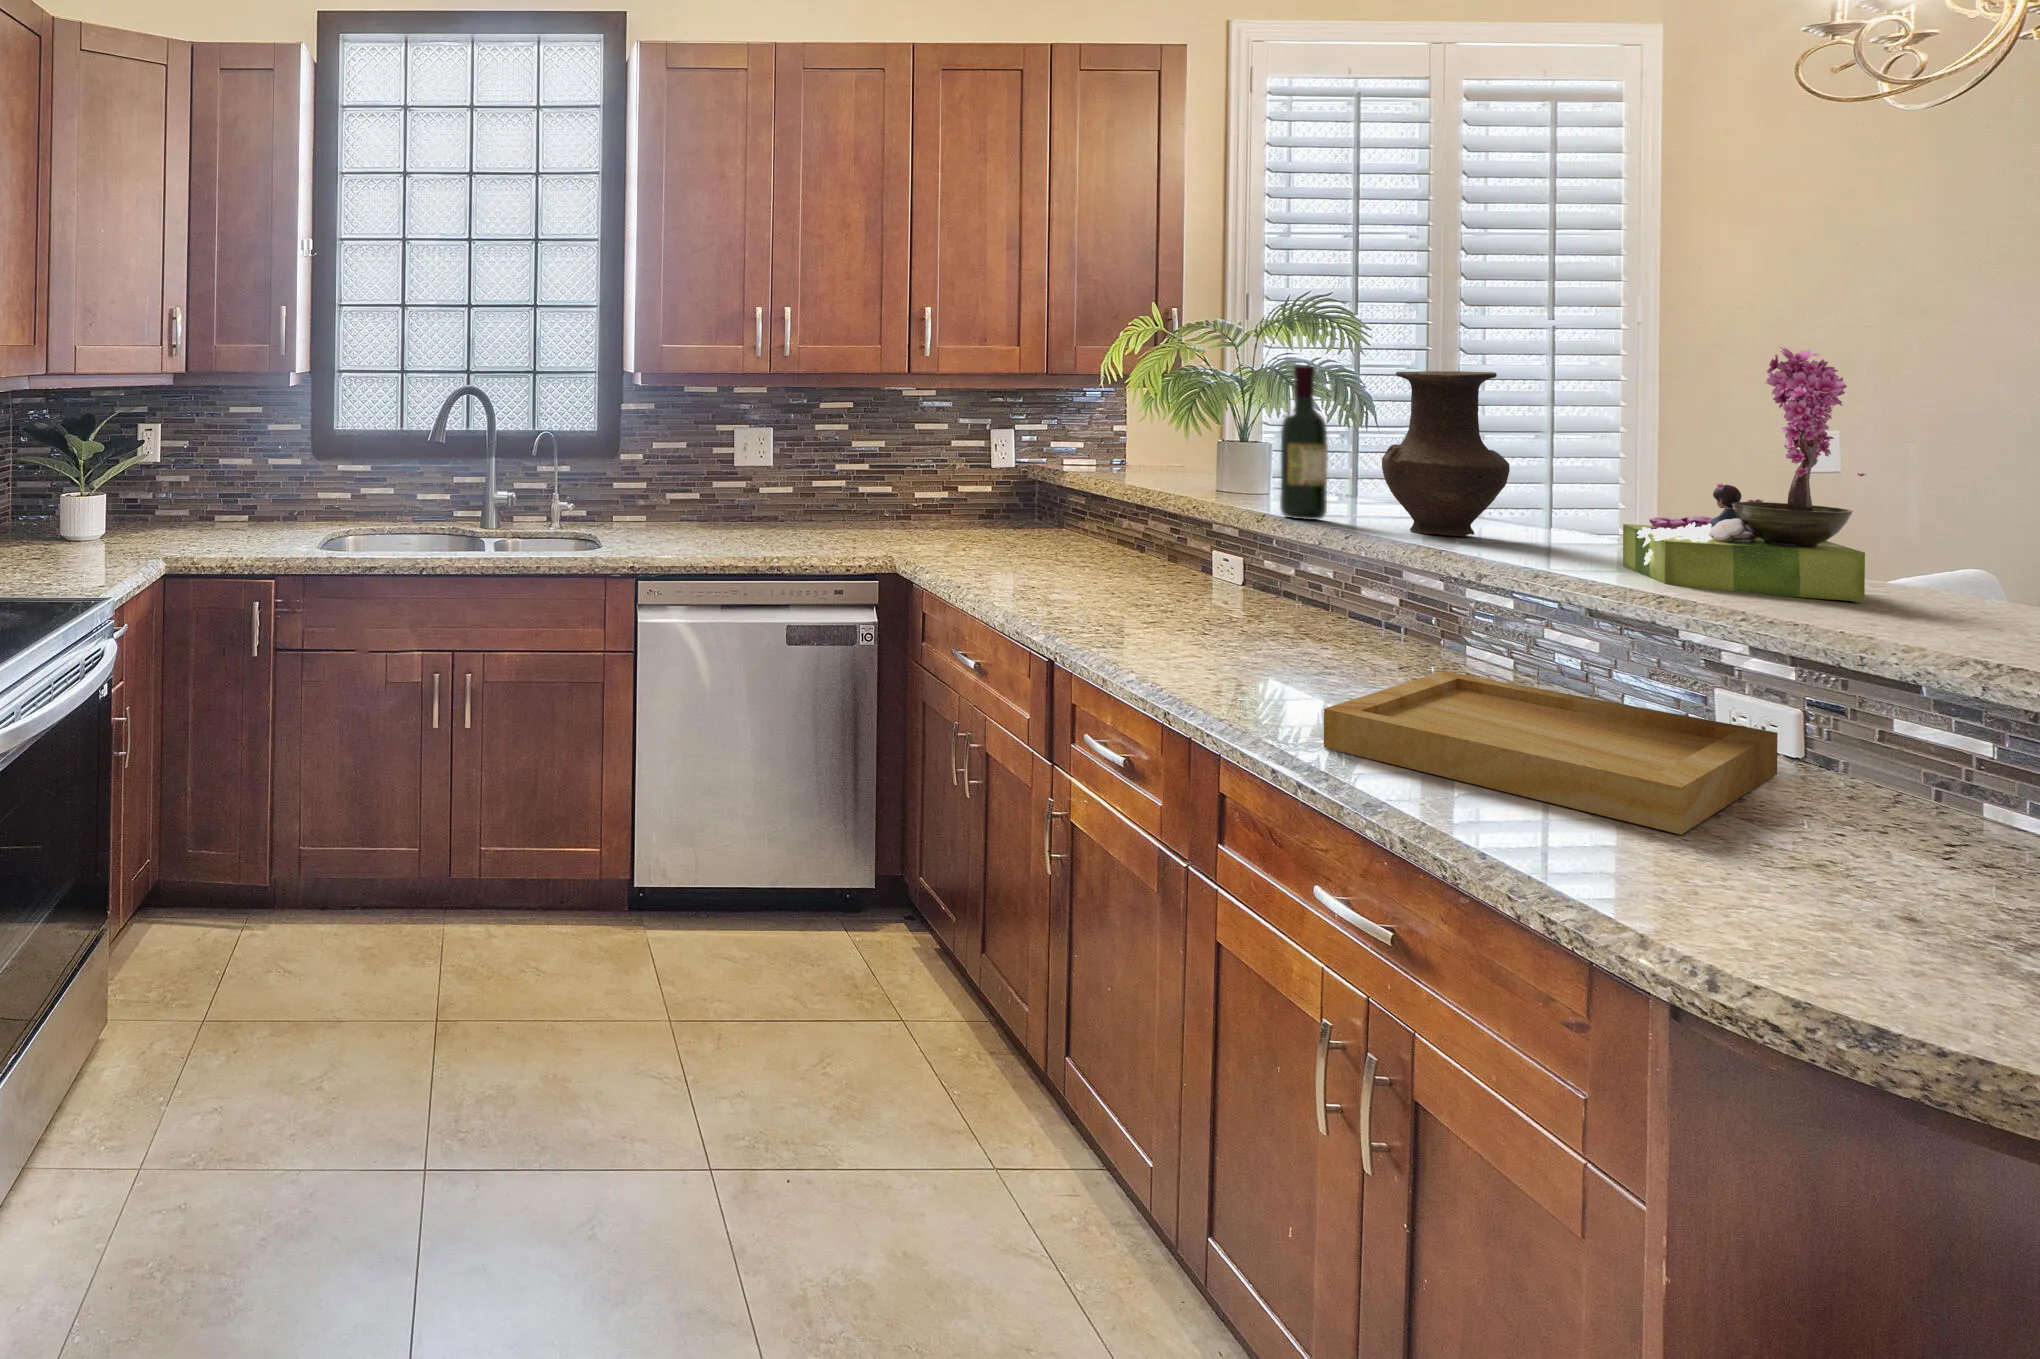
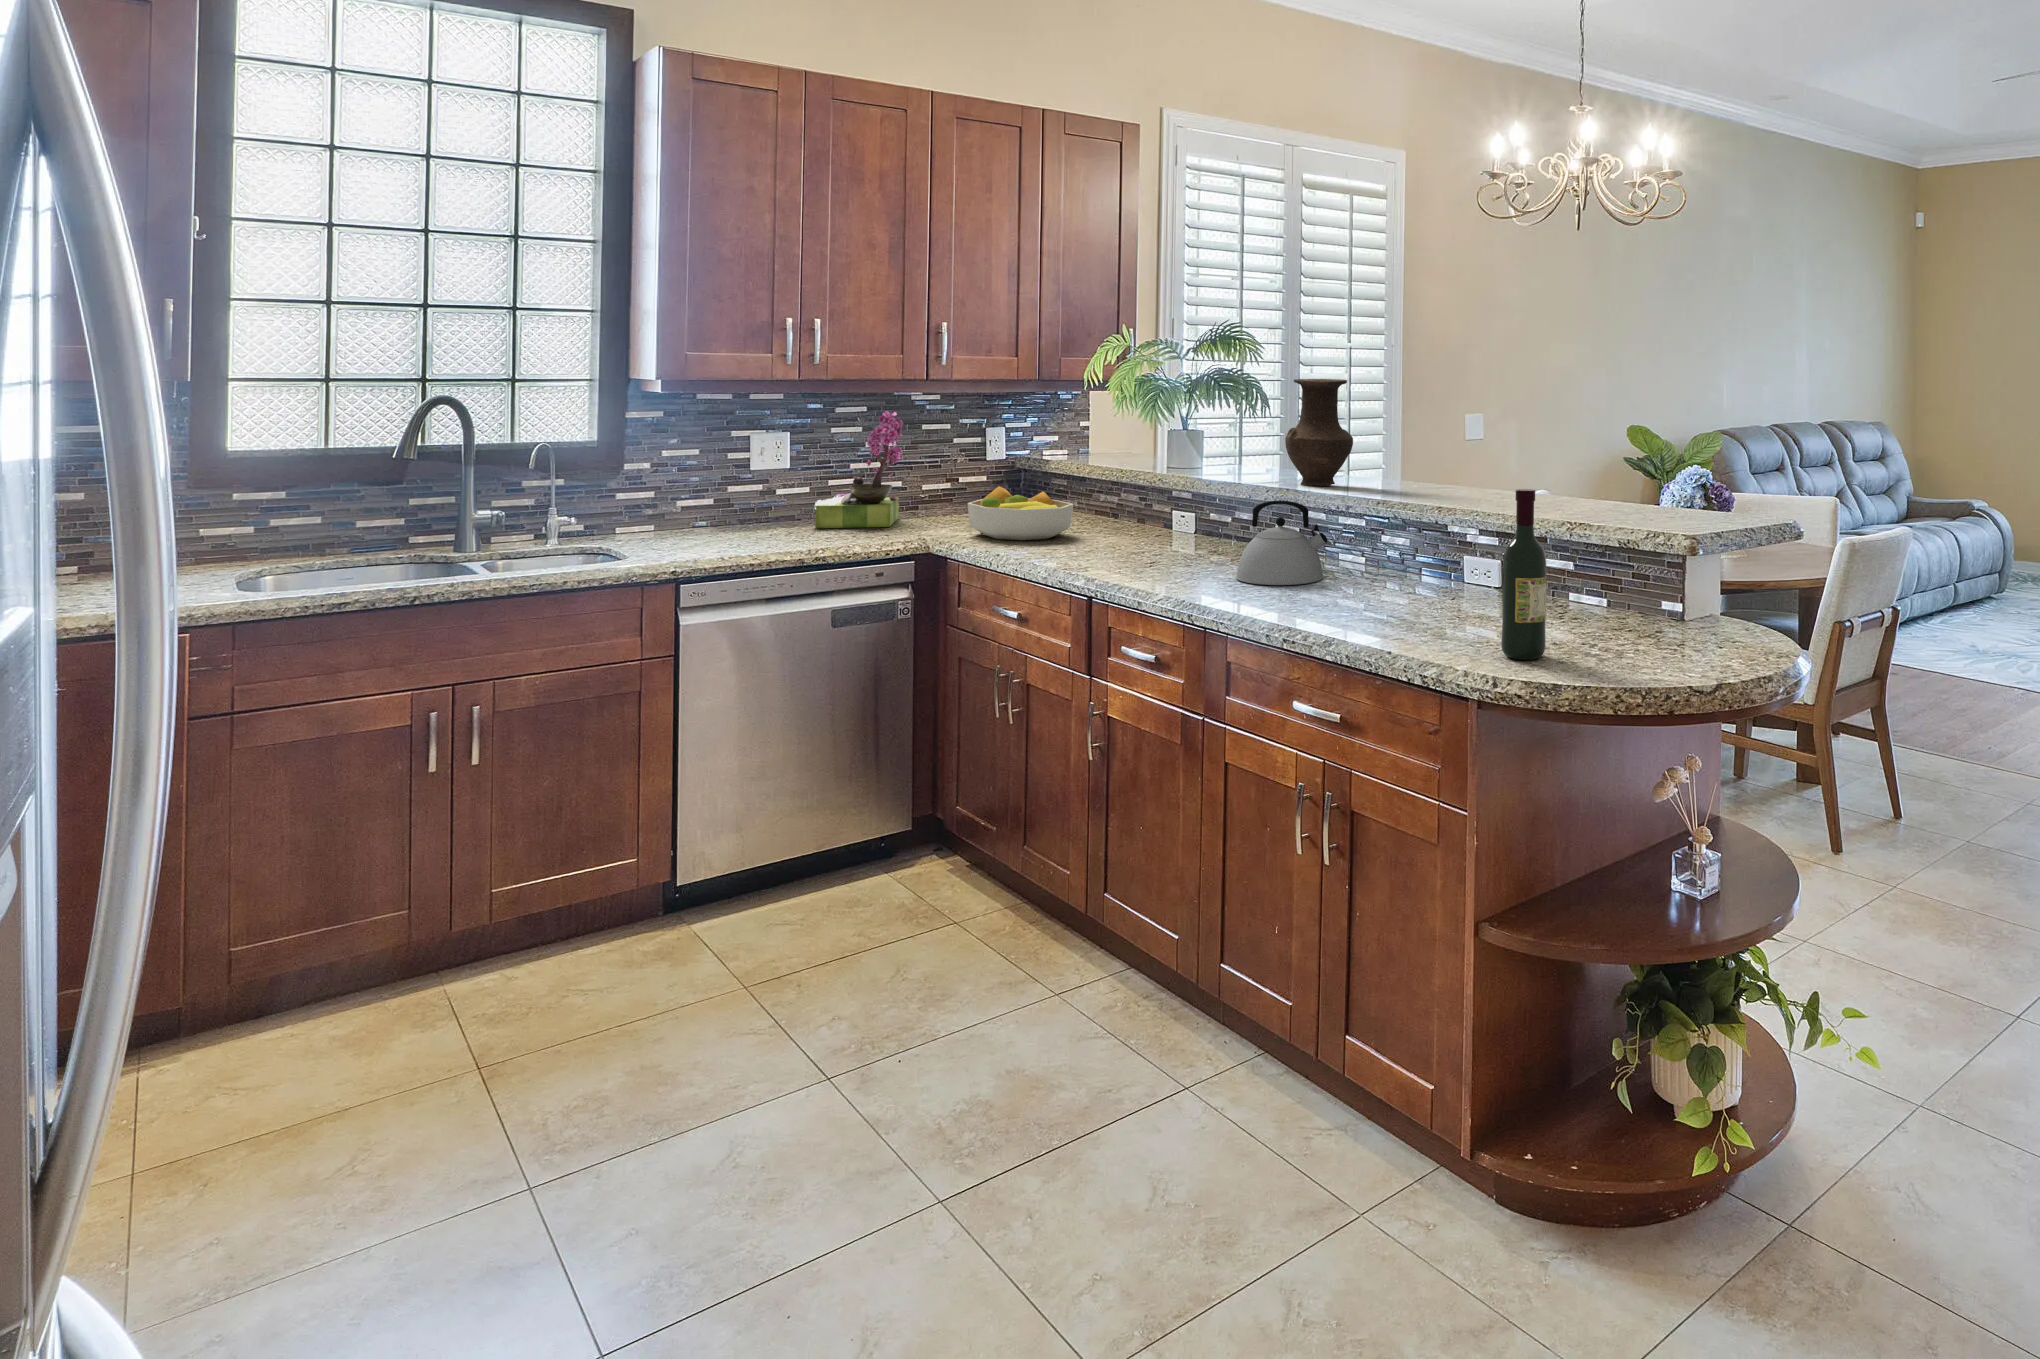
flower arrangement: present [1623,347,1866,602] -> present [815,411,906,528]
wine bottle: present [1280,365,1328,520] -> present [1501,489,1547,660]
fruit bowl: none [942,501,1071,571] -> present [968,486,1074,540]
kettle: none [1267,554,1432,689] -> present [1236,500,1328,585]
tray: present [1324,671,1778,835] -> none [1291,566,1488,628]

